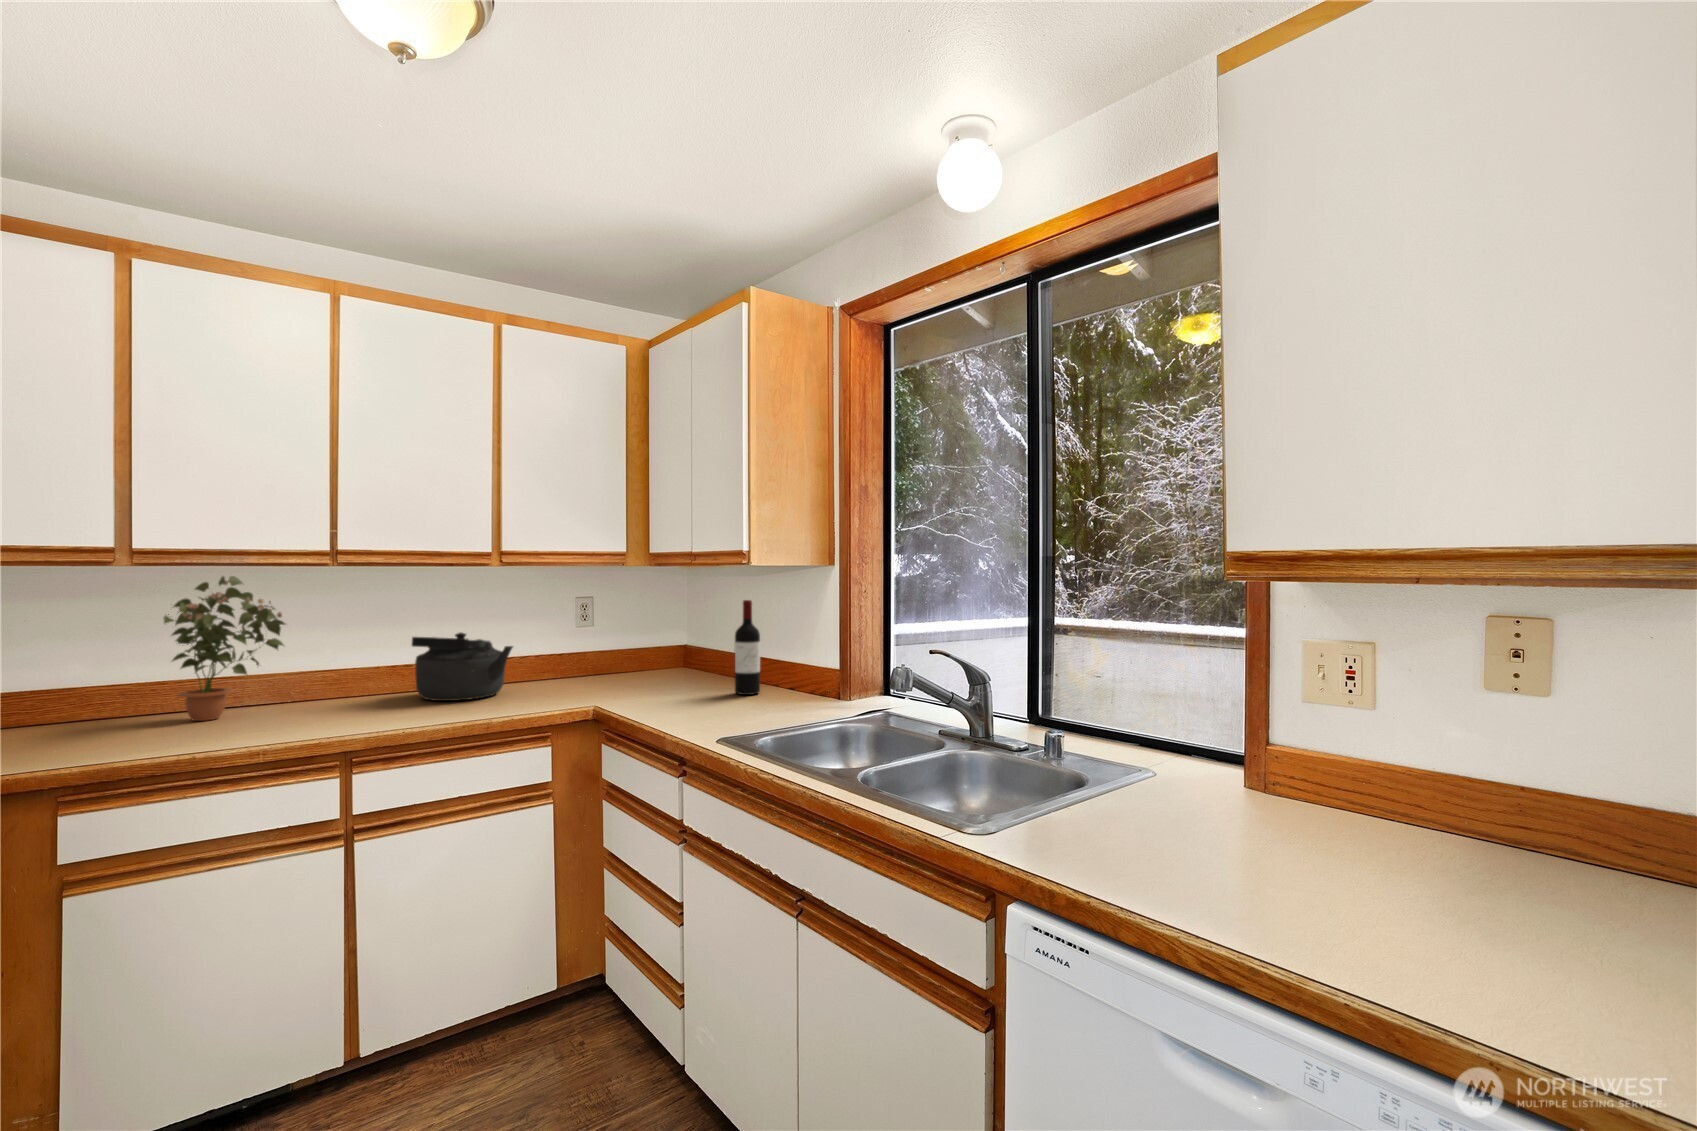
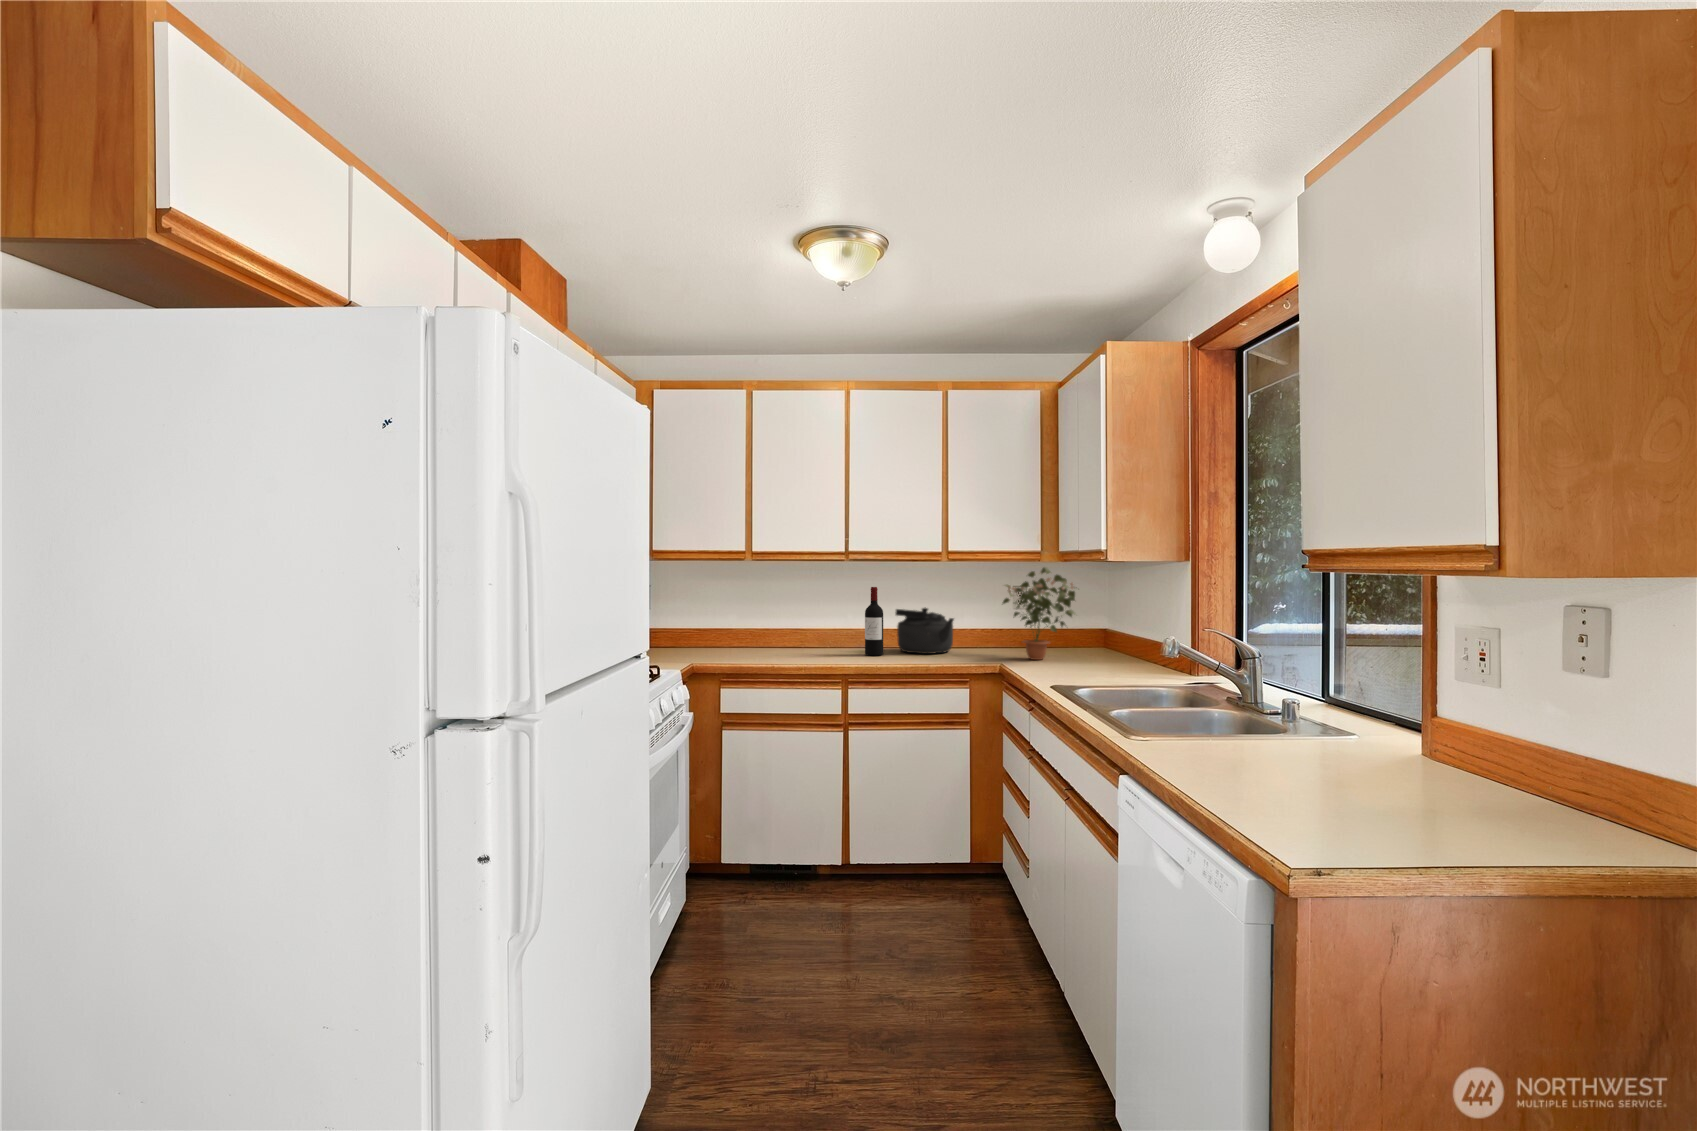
potted plant: present [163,576,286,721] -> present [1003,567,1075,660]
wine bottle: present [735,600,760,695] -> present [865,587,883,656]

